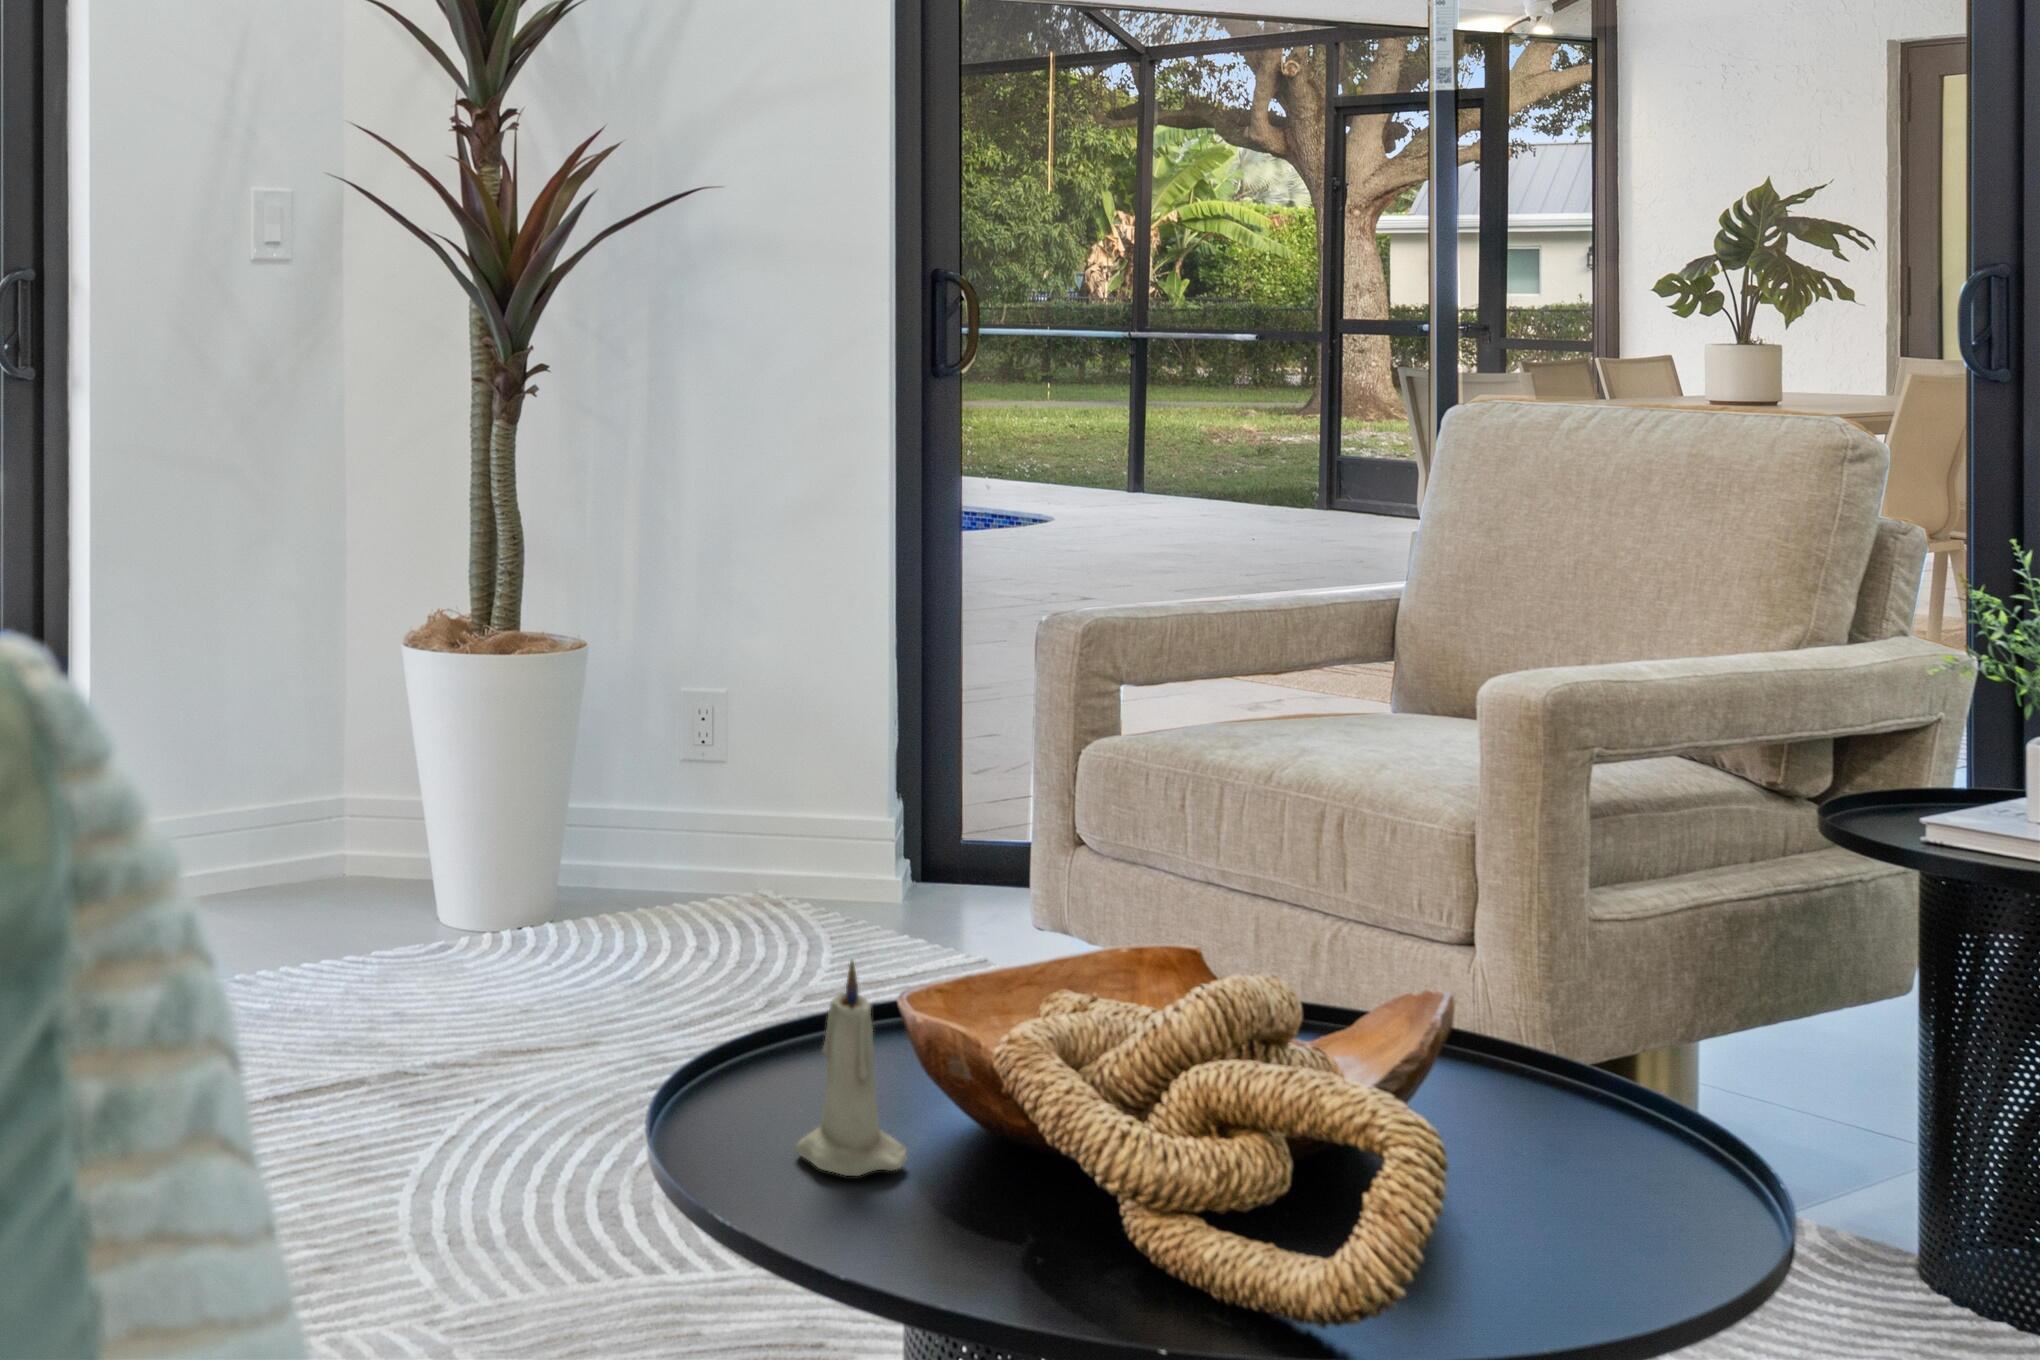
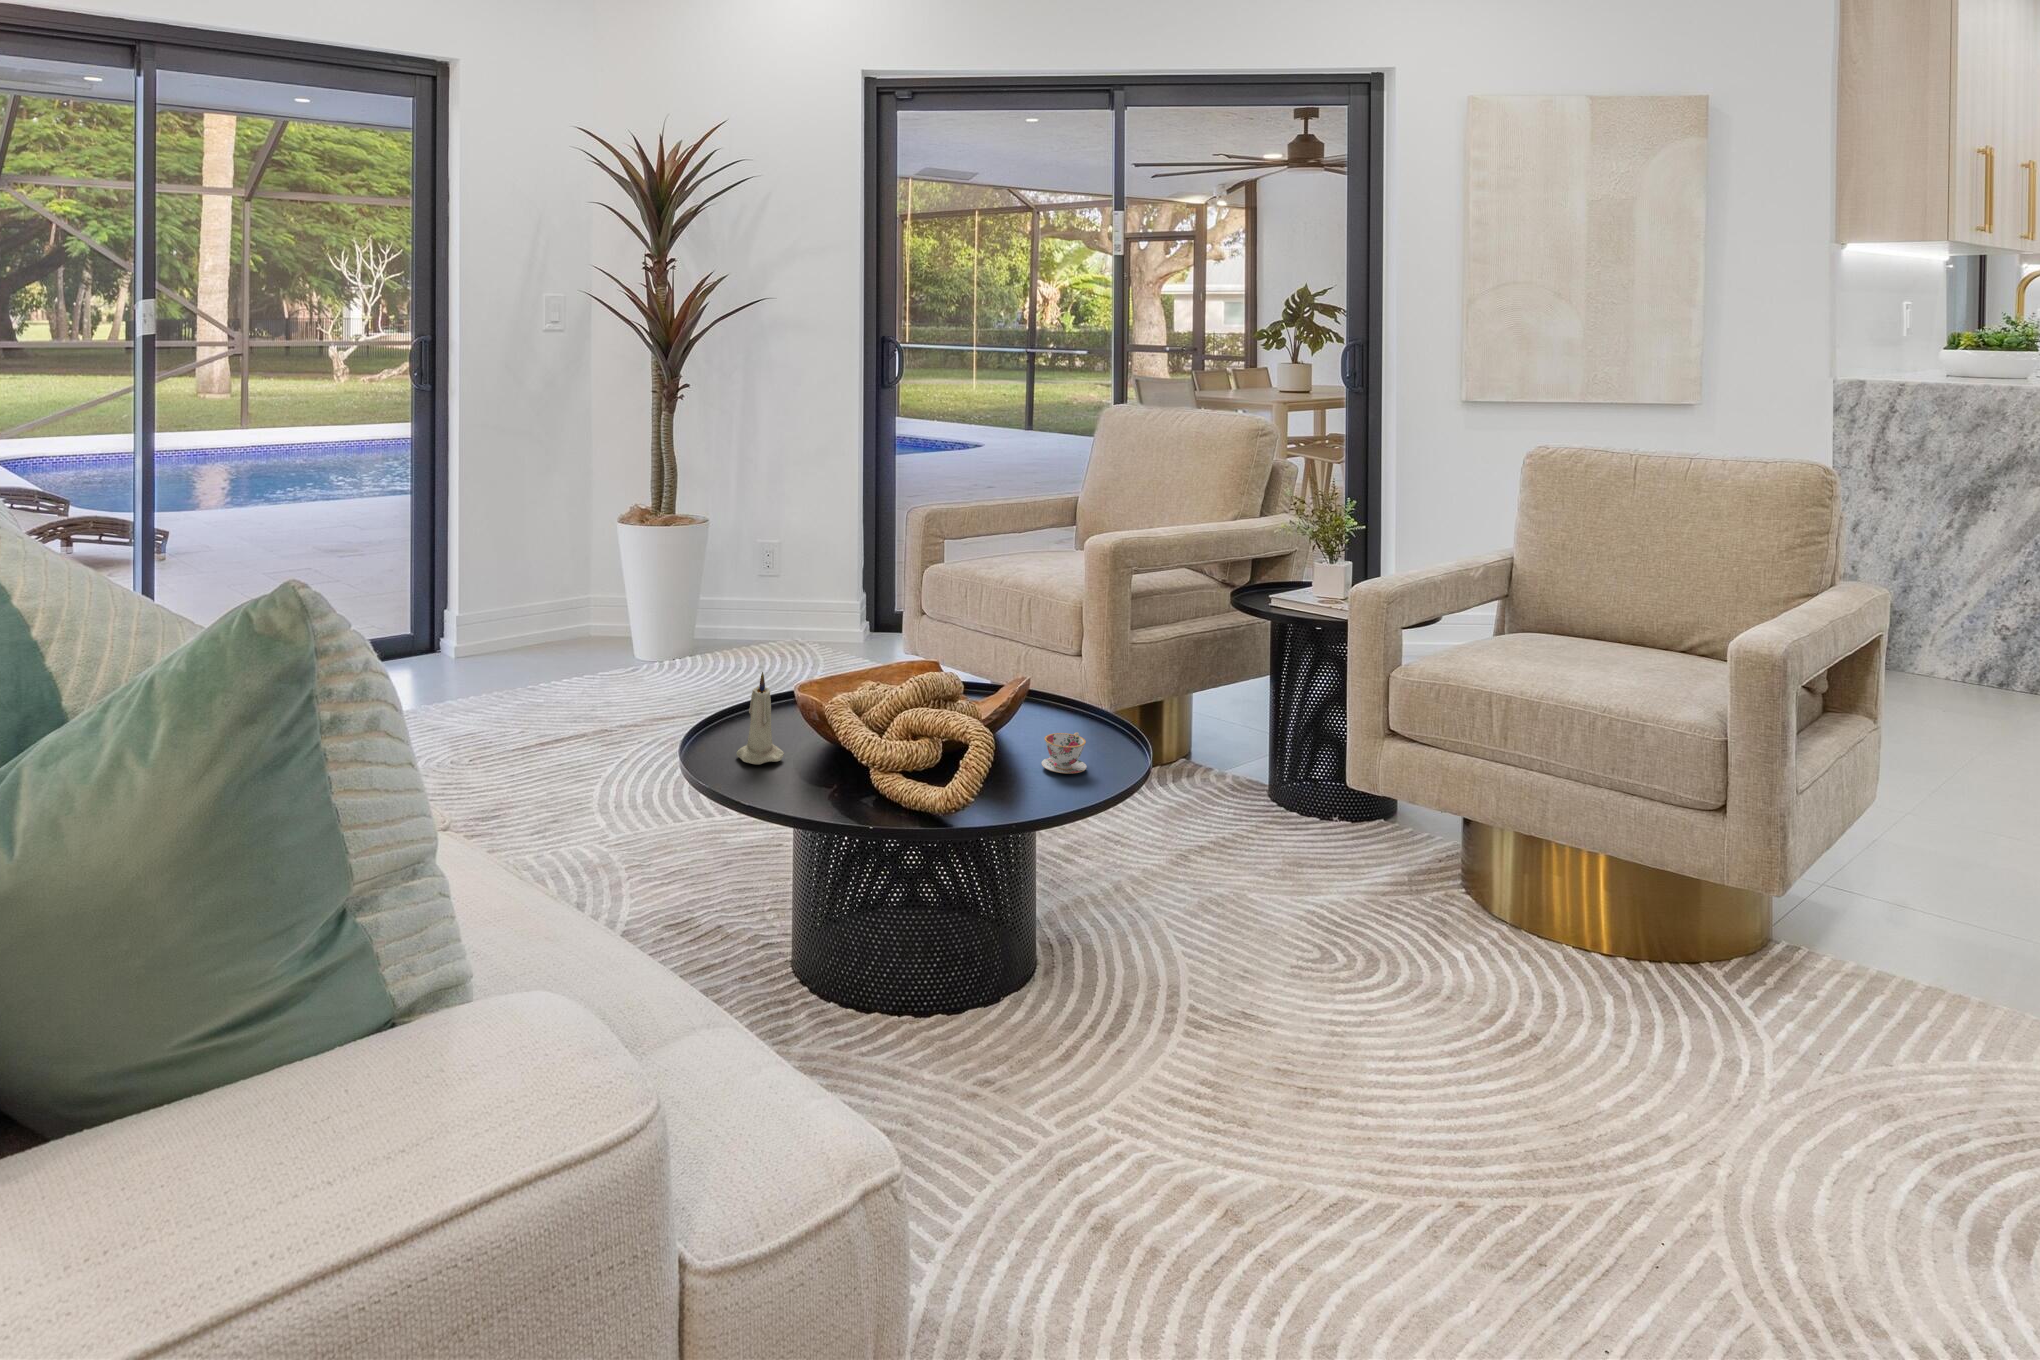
teacup: none [1542,1114,1663,1216] -> present [1042,733,1087,774]

